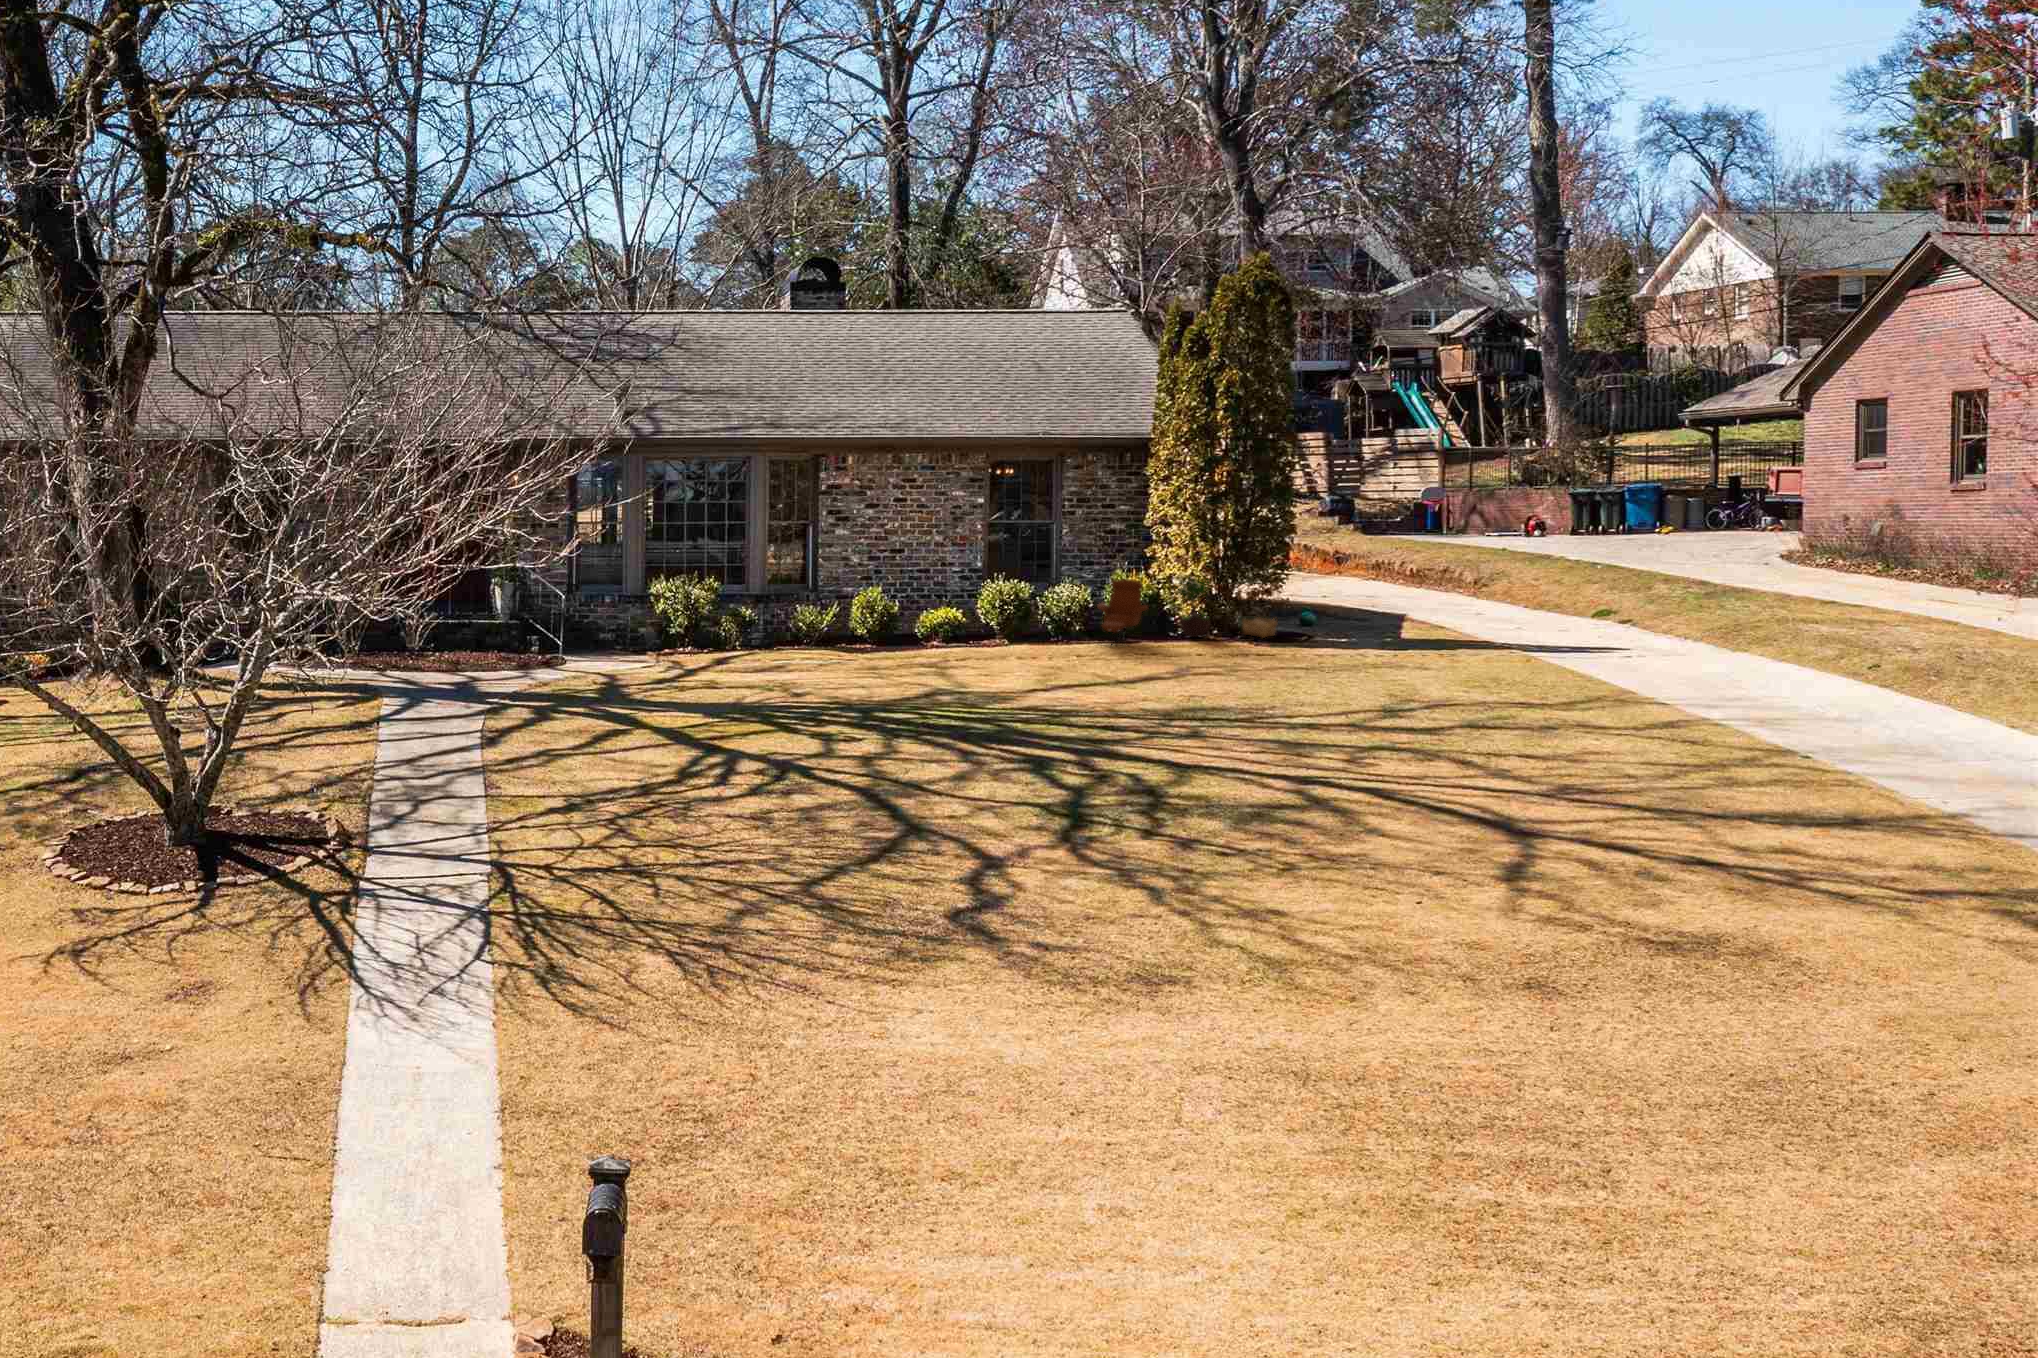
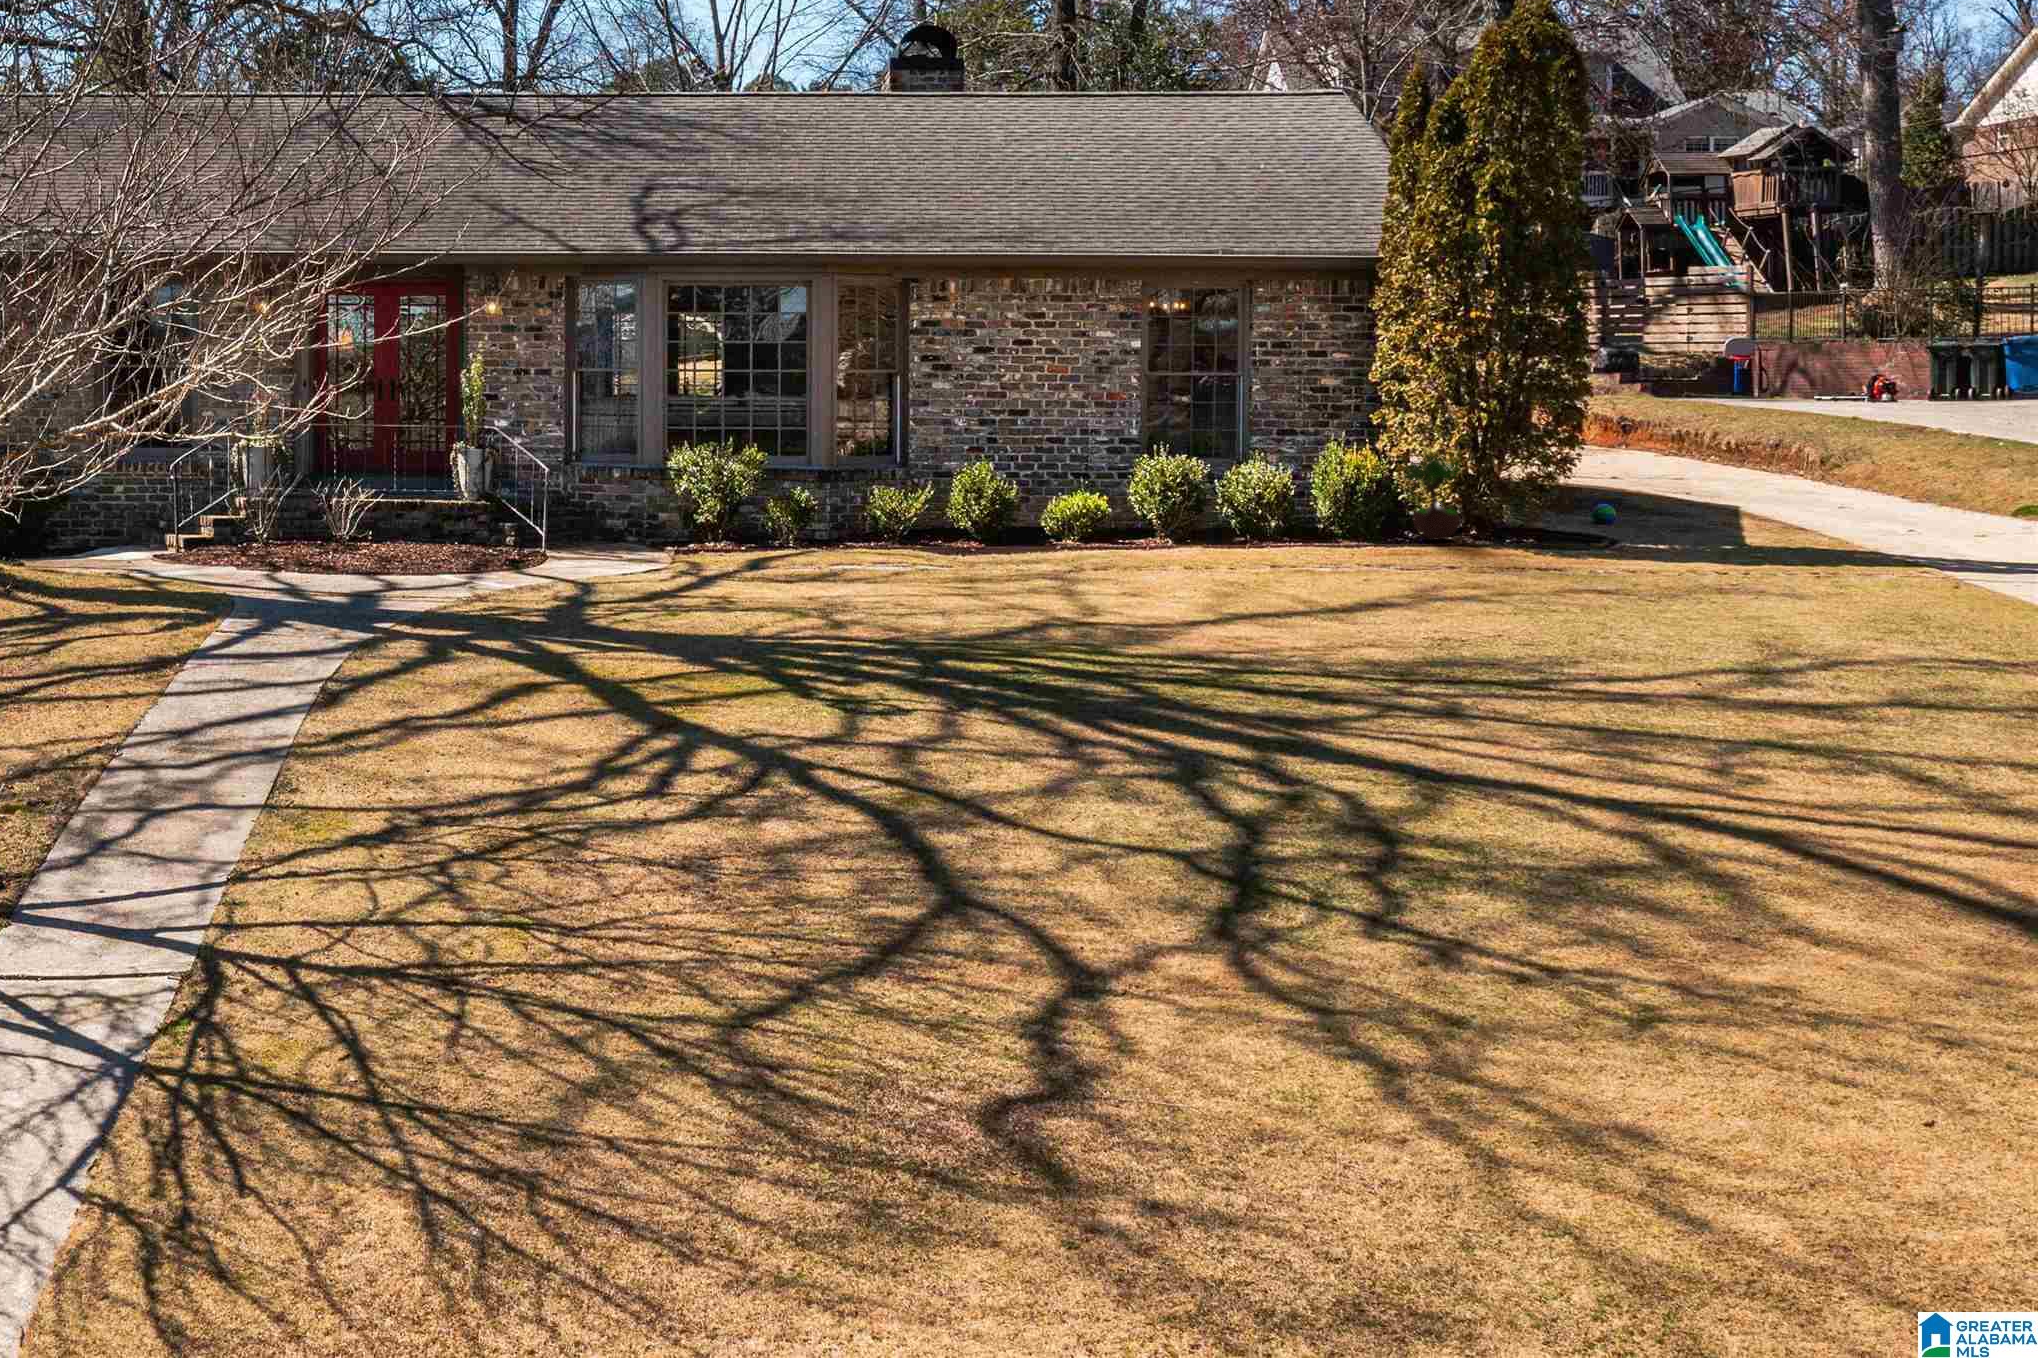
lounge chair: present [1098,579,1148,645] -> none [1292,456,1368,554]
woven basket: present [1243,618,1277,637] -> none [1502,503,1560,542]

